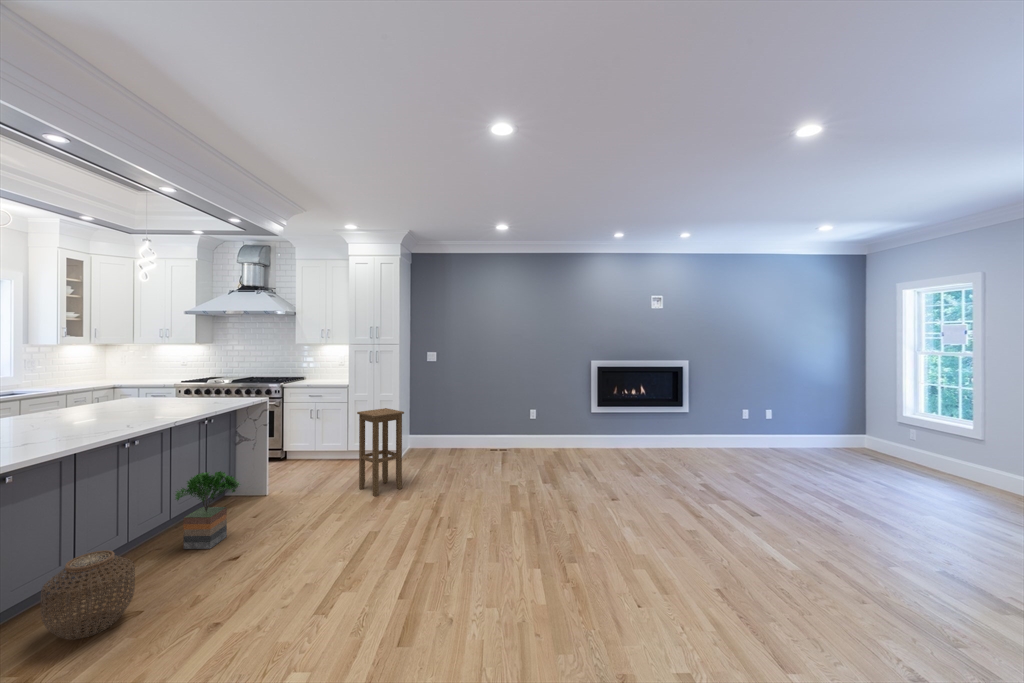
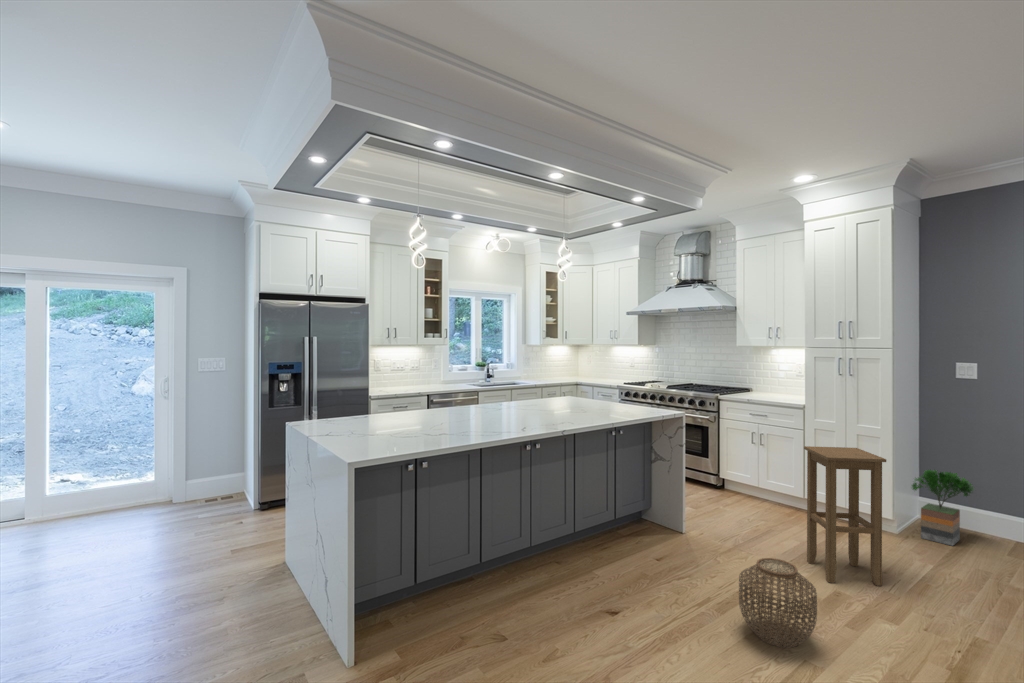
potted tree: present [175,471,240,549] -> present [912,470,973,546]
woven basket: present [41,550,135,640] -> present [739,558,817,648]

